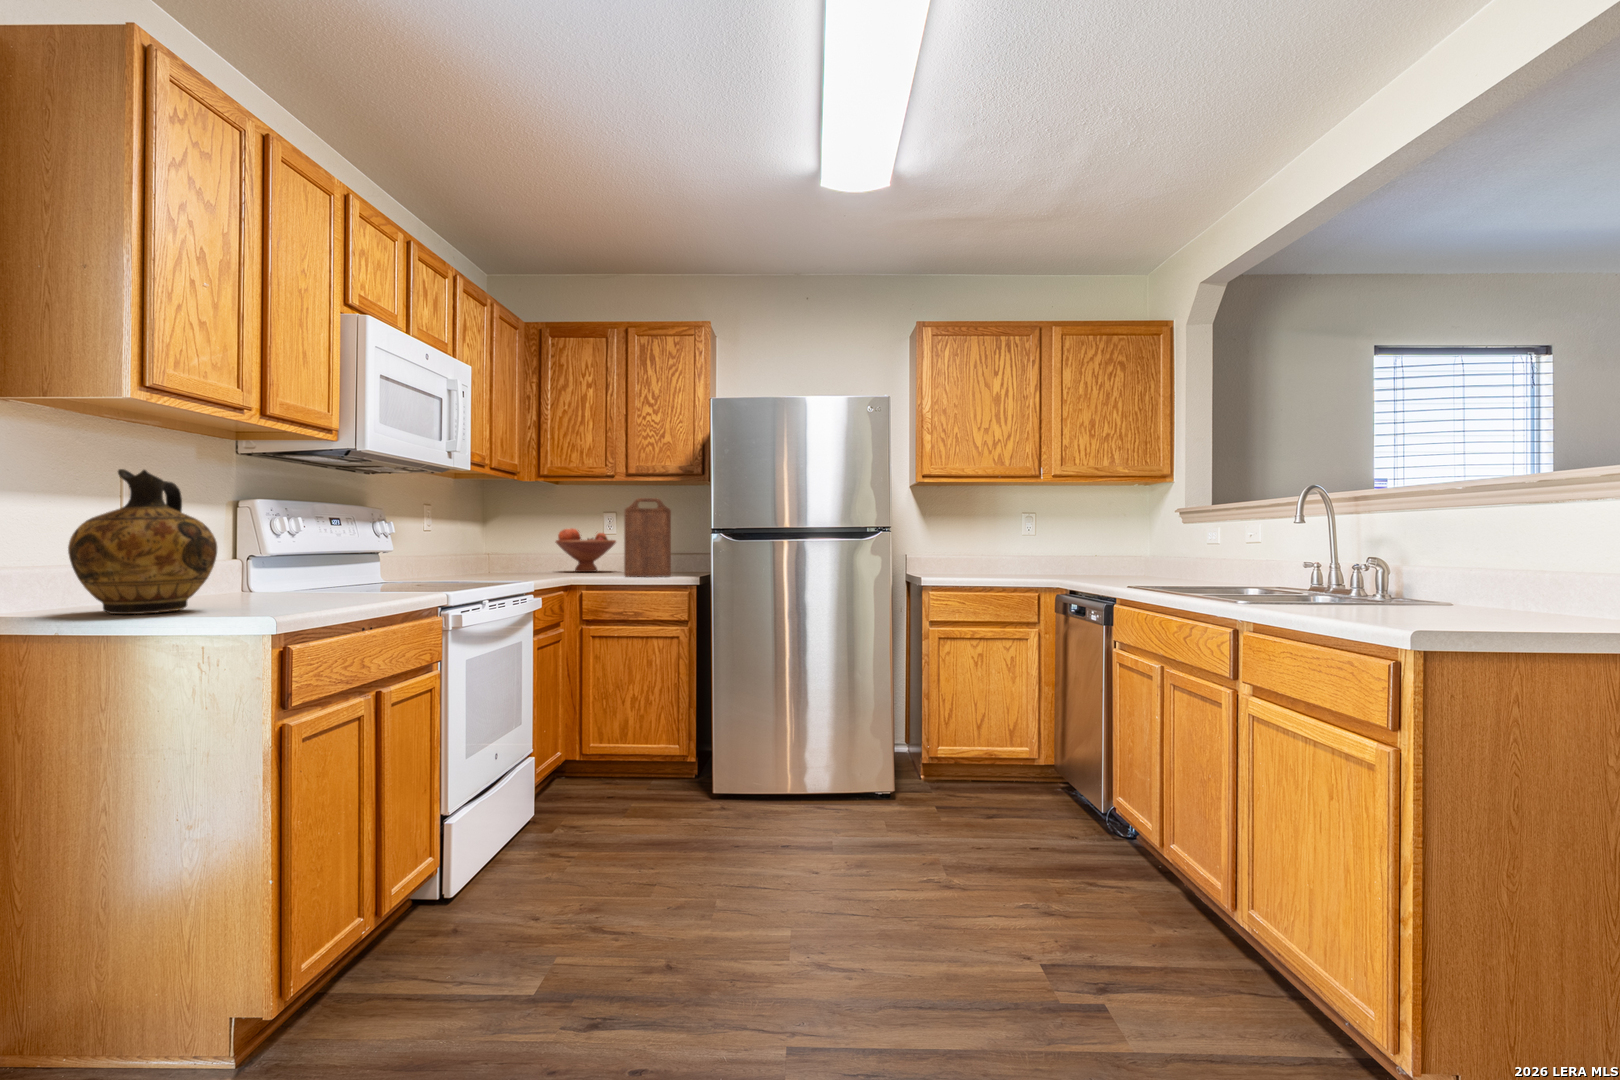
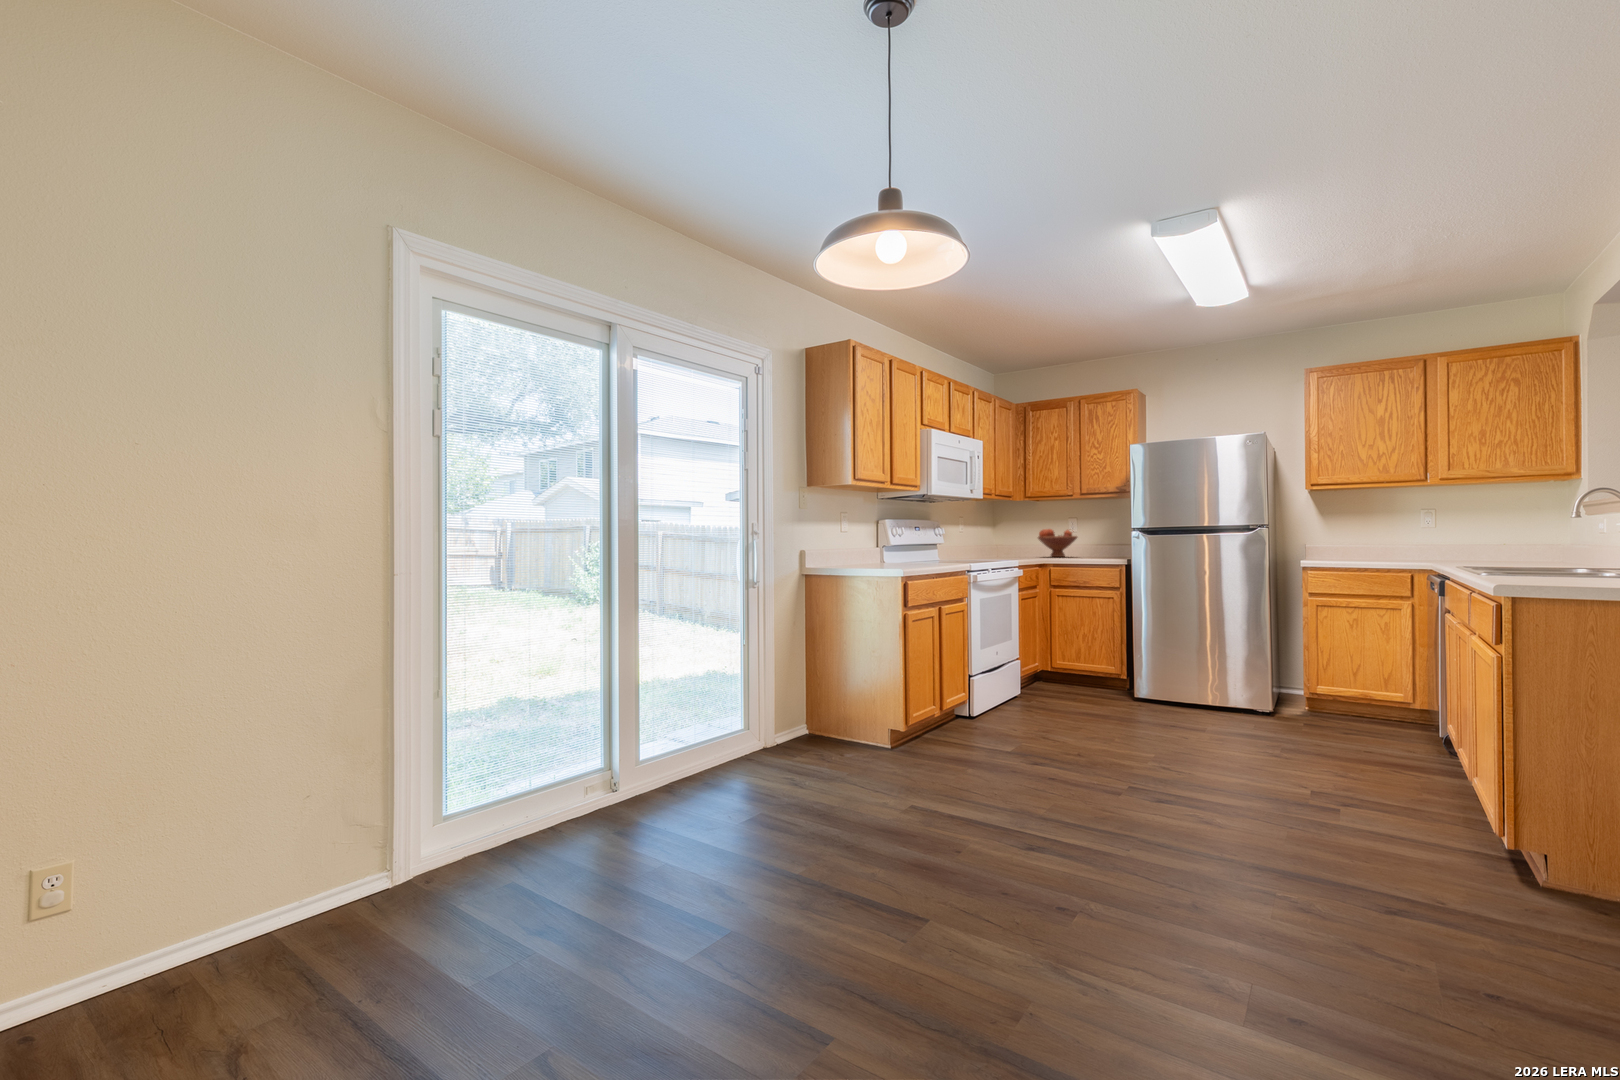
ceramic jug: present [68,469,217,614] -> none [838,513,882,568]
cutting board: present [624,498,671,577] -> none [1076,508,1108,559]

